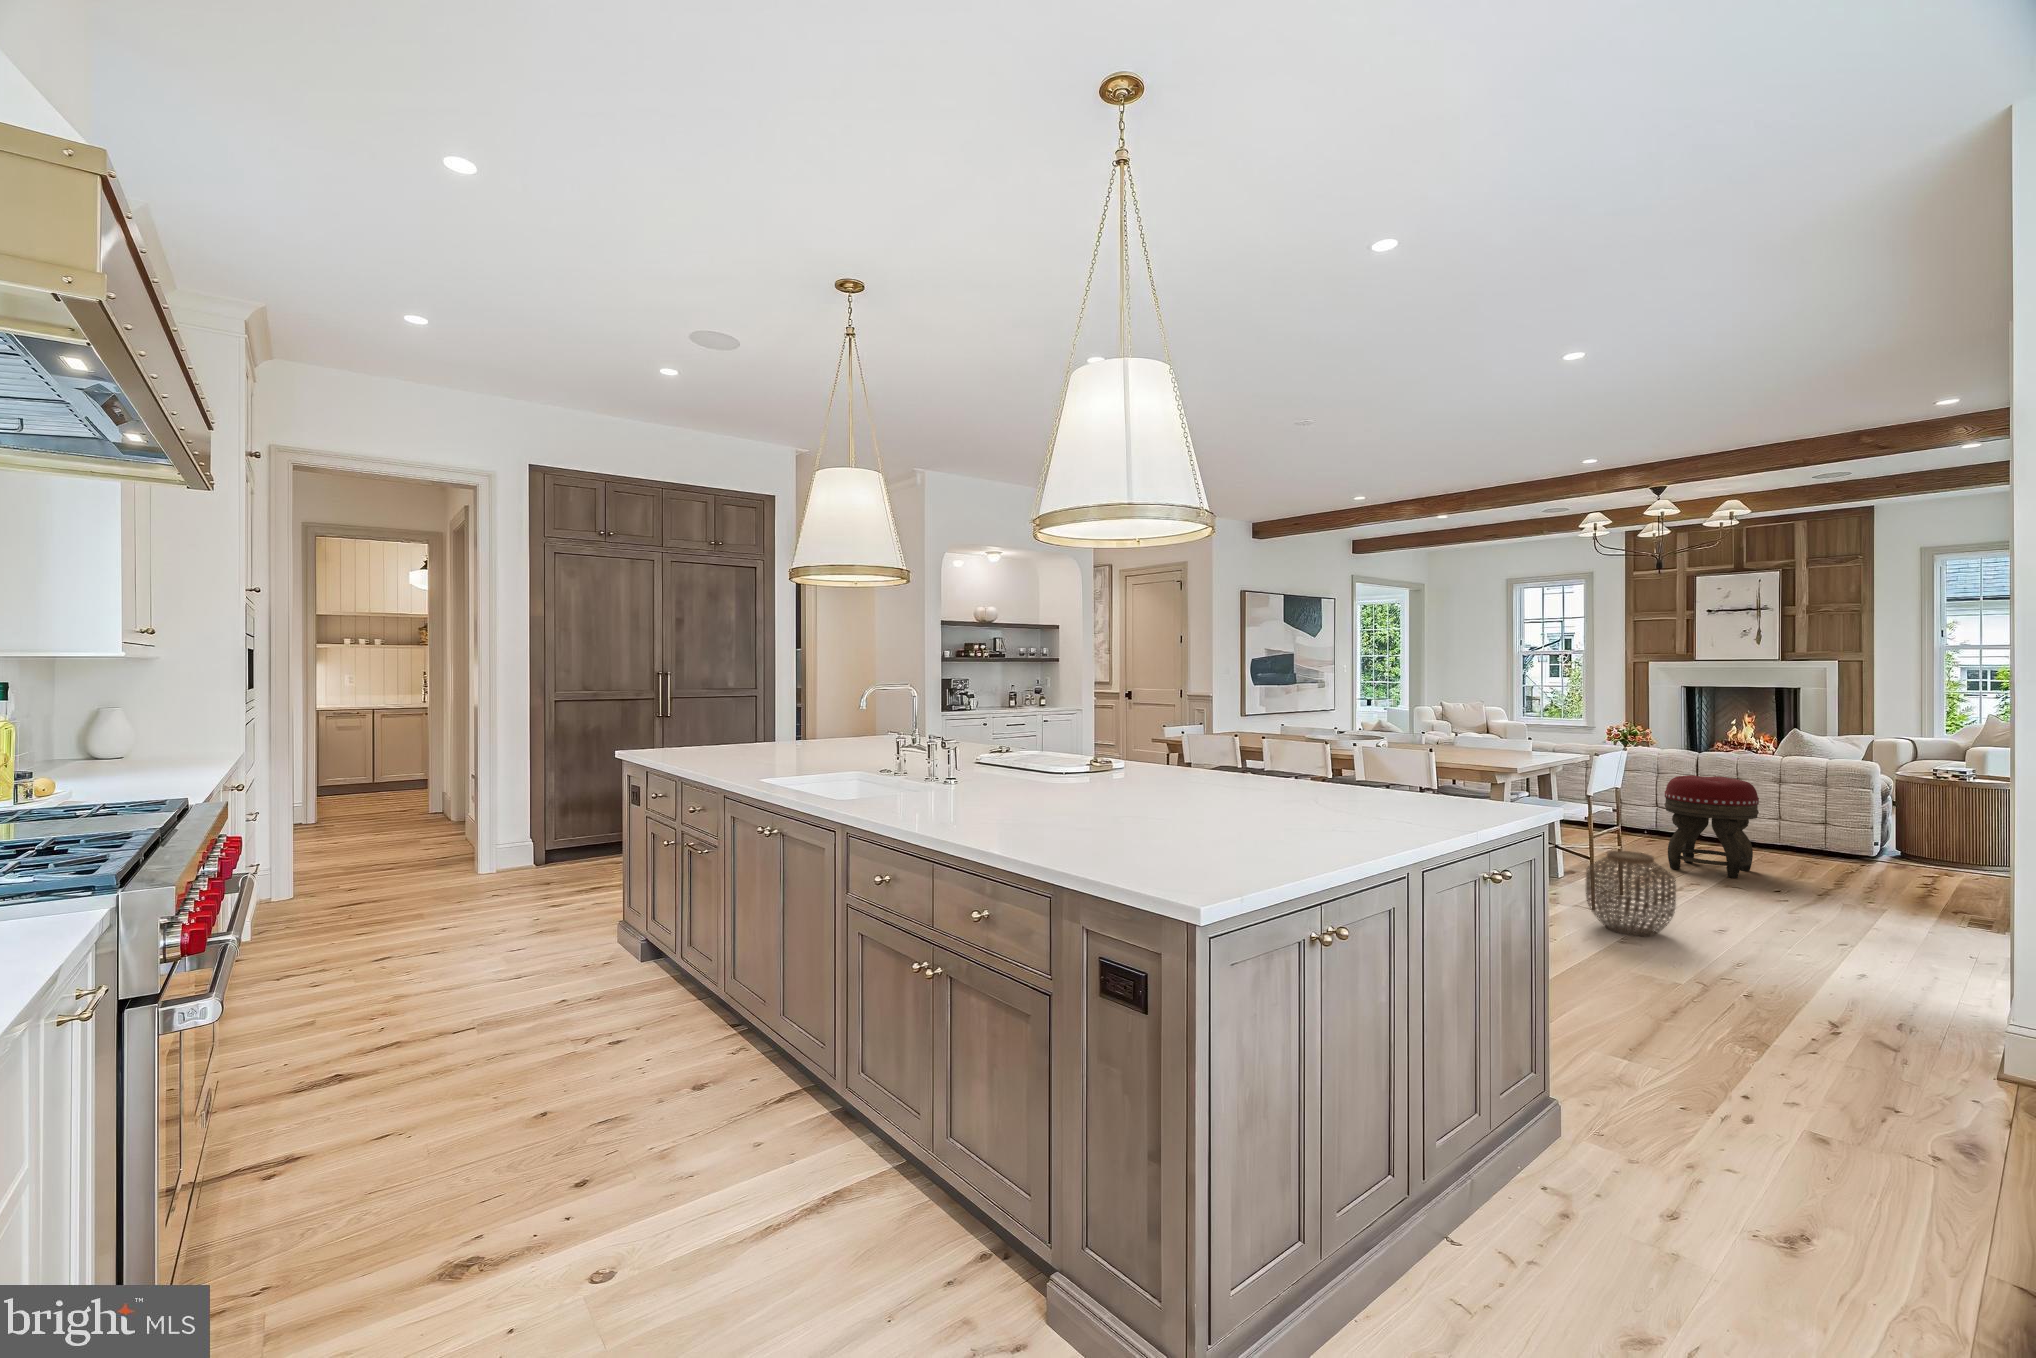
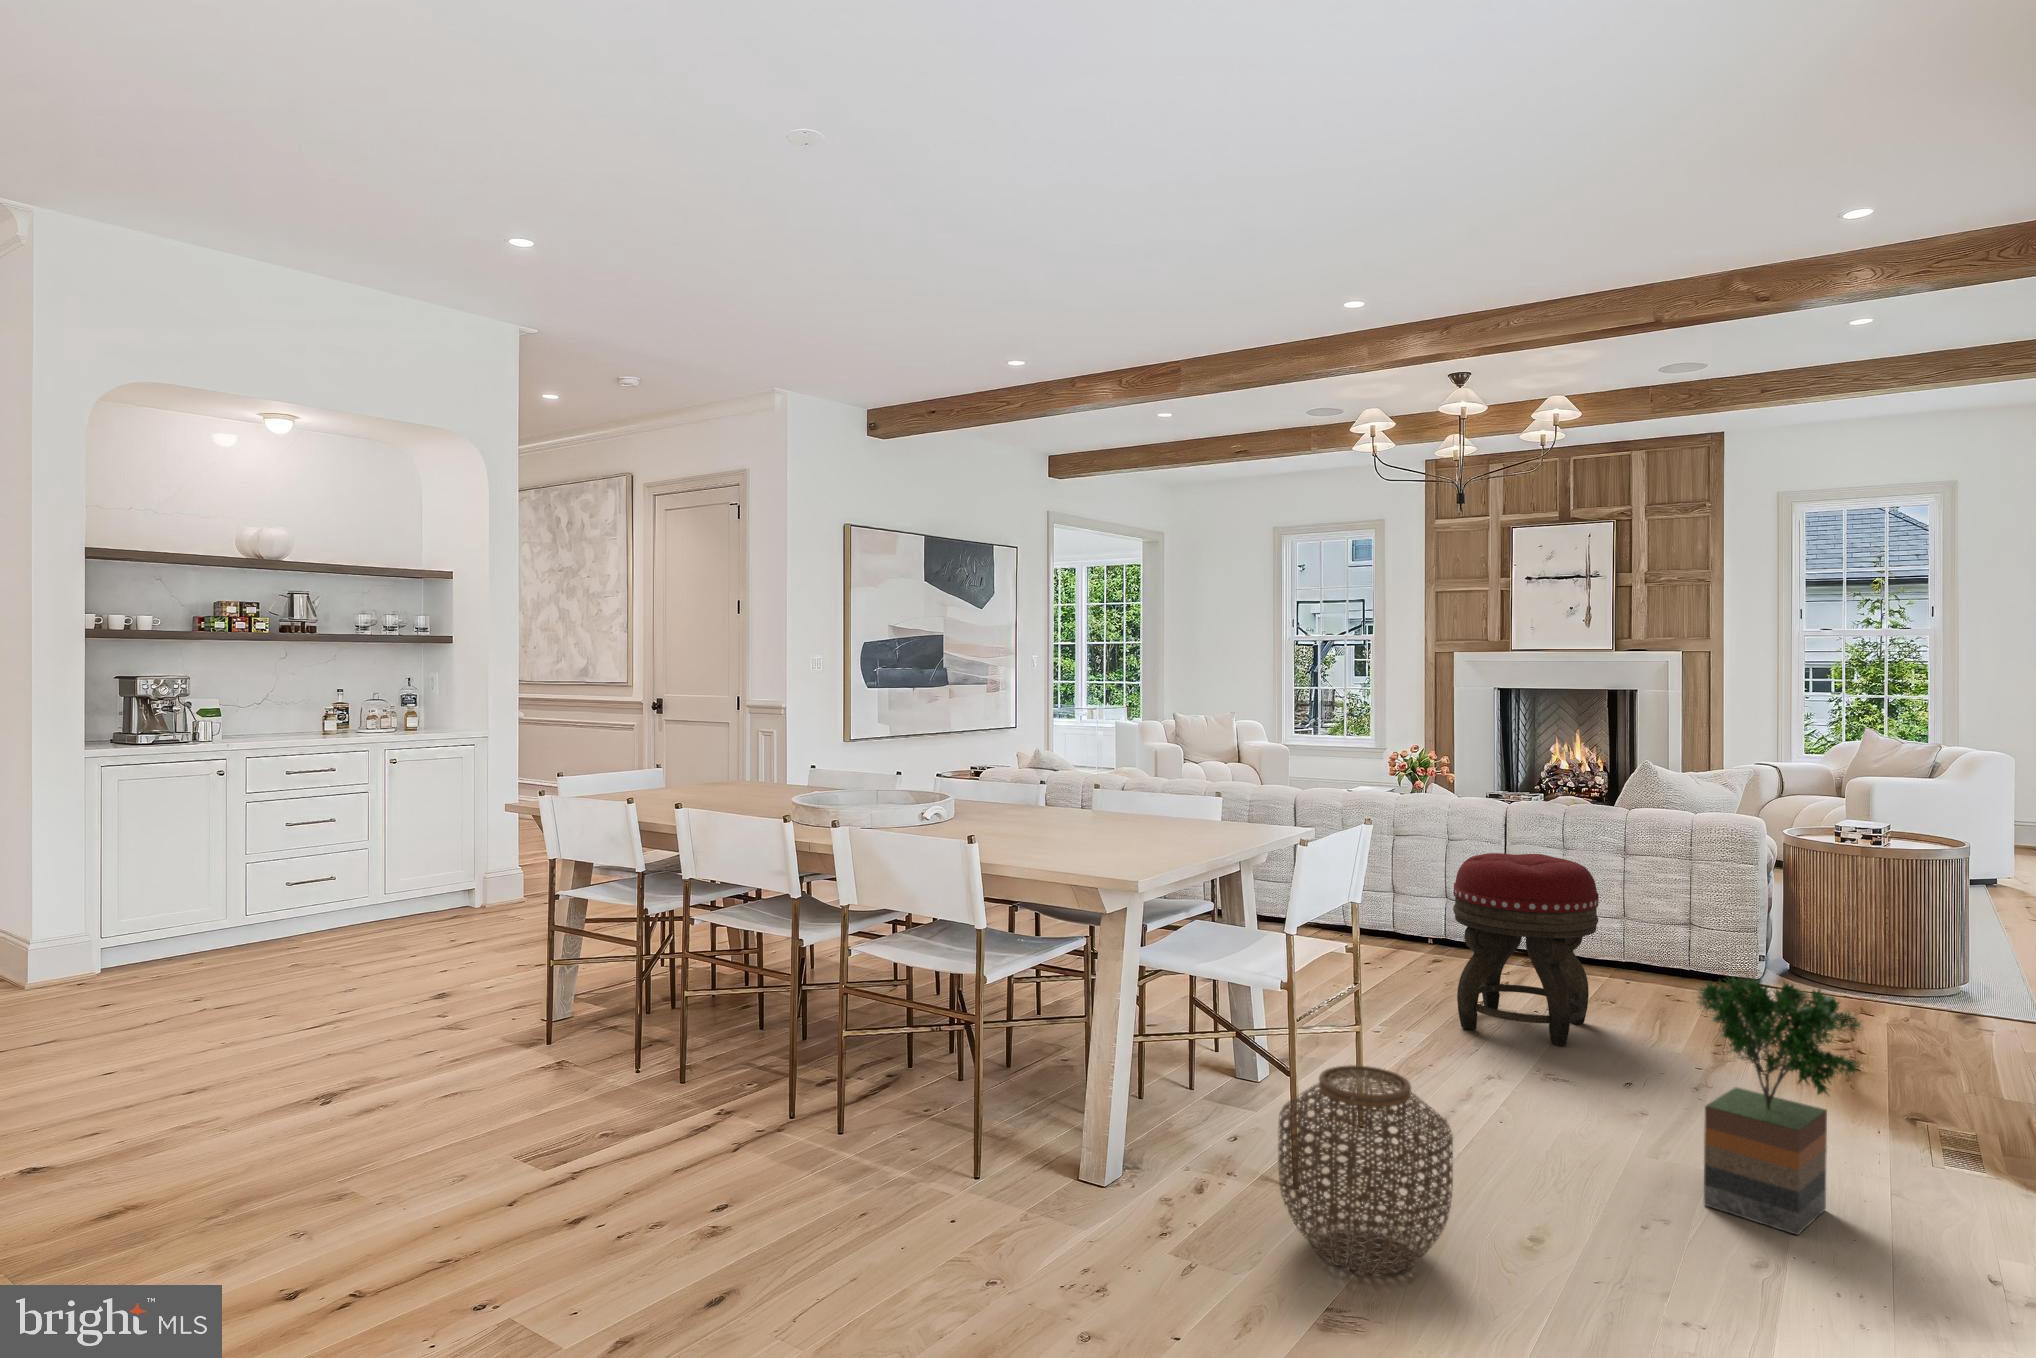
potted tree: none [1808,822,1908,943] -> present [1696,976,1861,1235]

